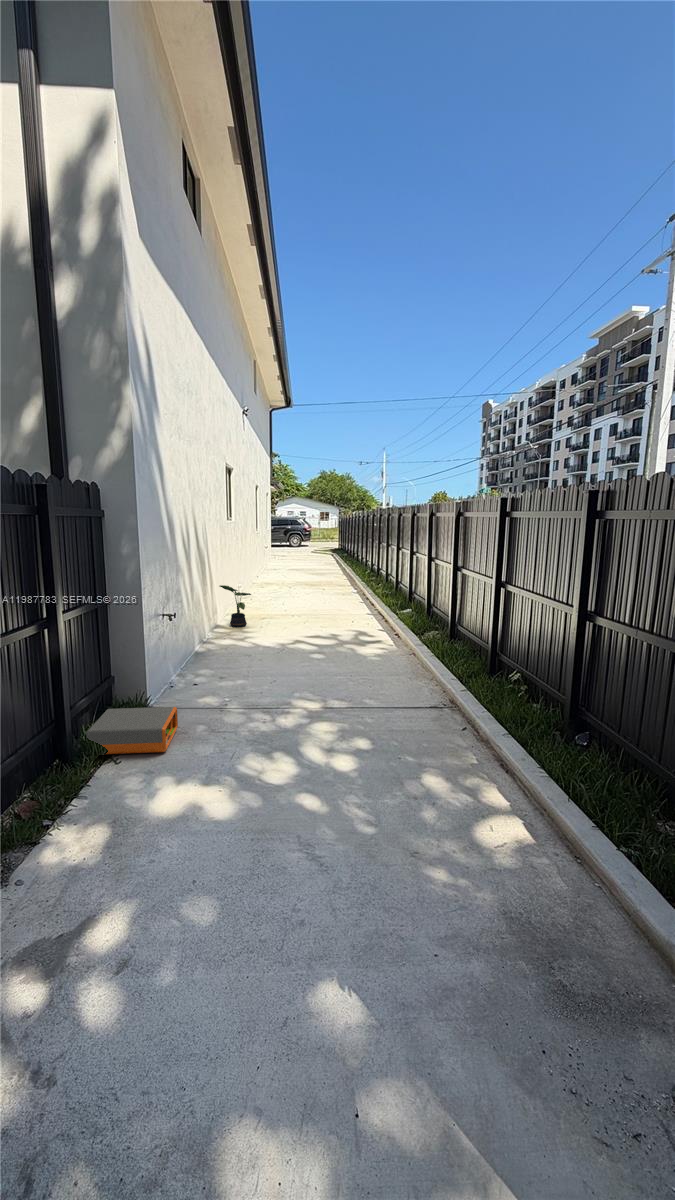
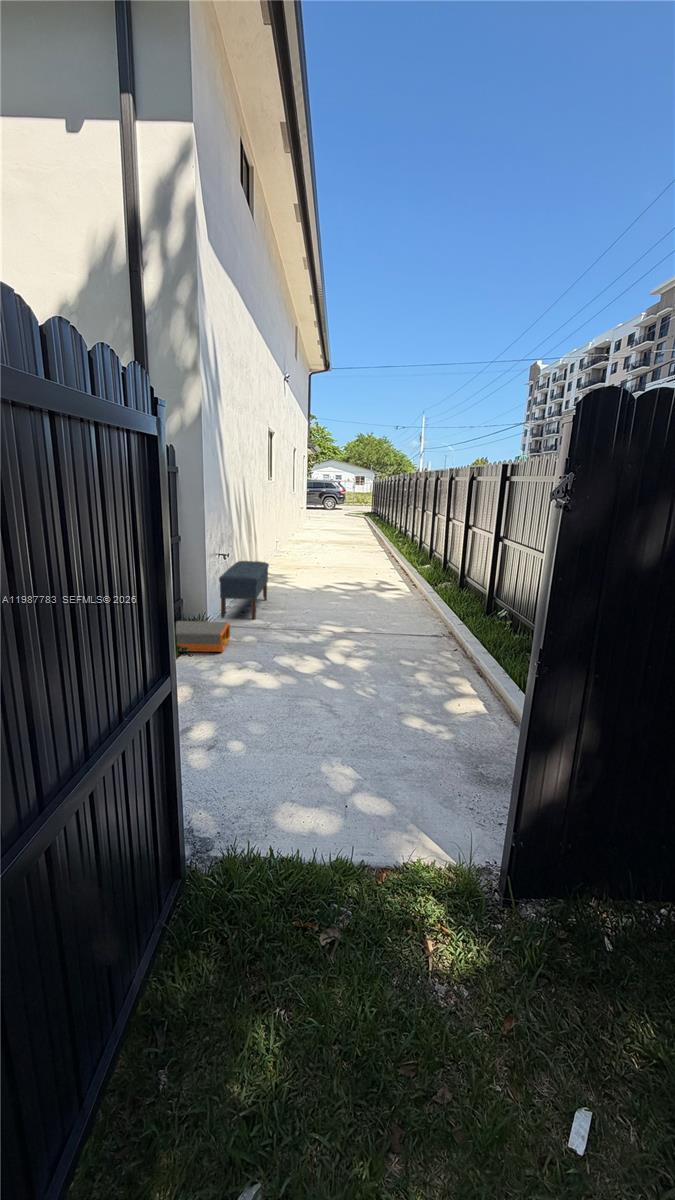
potted plant: present [220,585,251,628] -> none [259,536,288,574]
bench: none [166,619,229,695] -> present [219,561,269,619]

